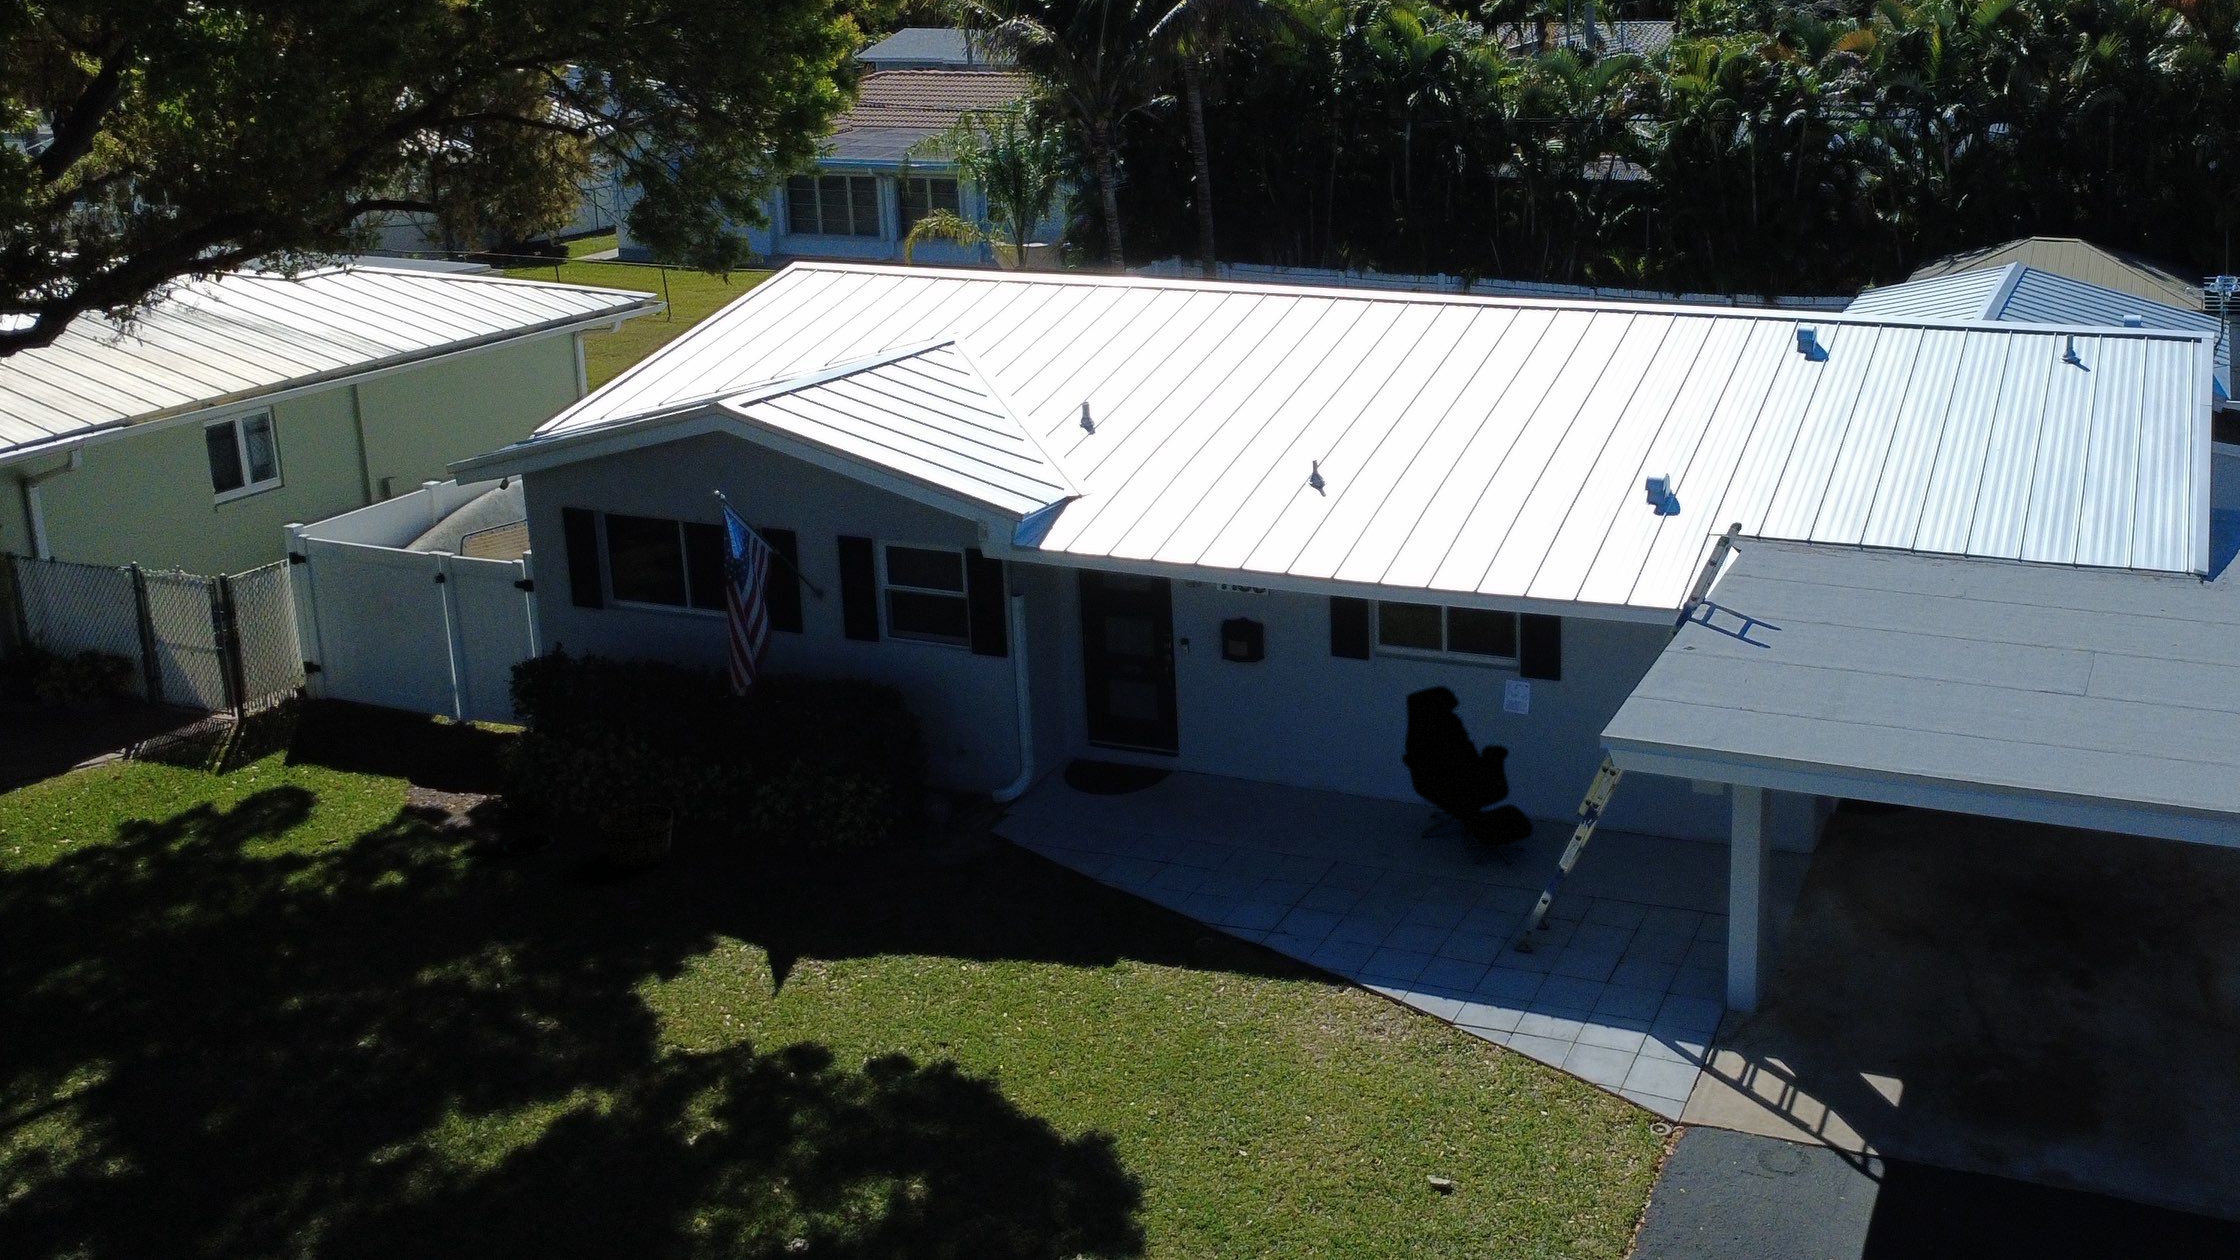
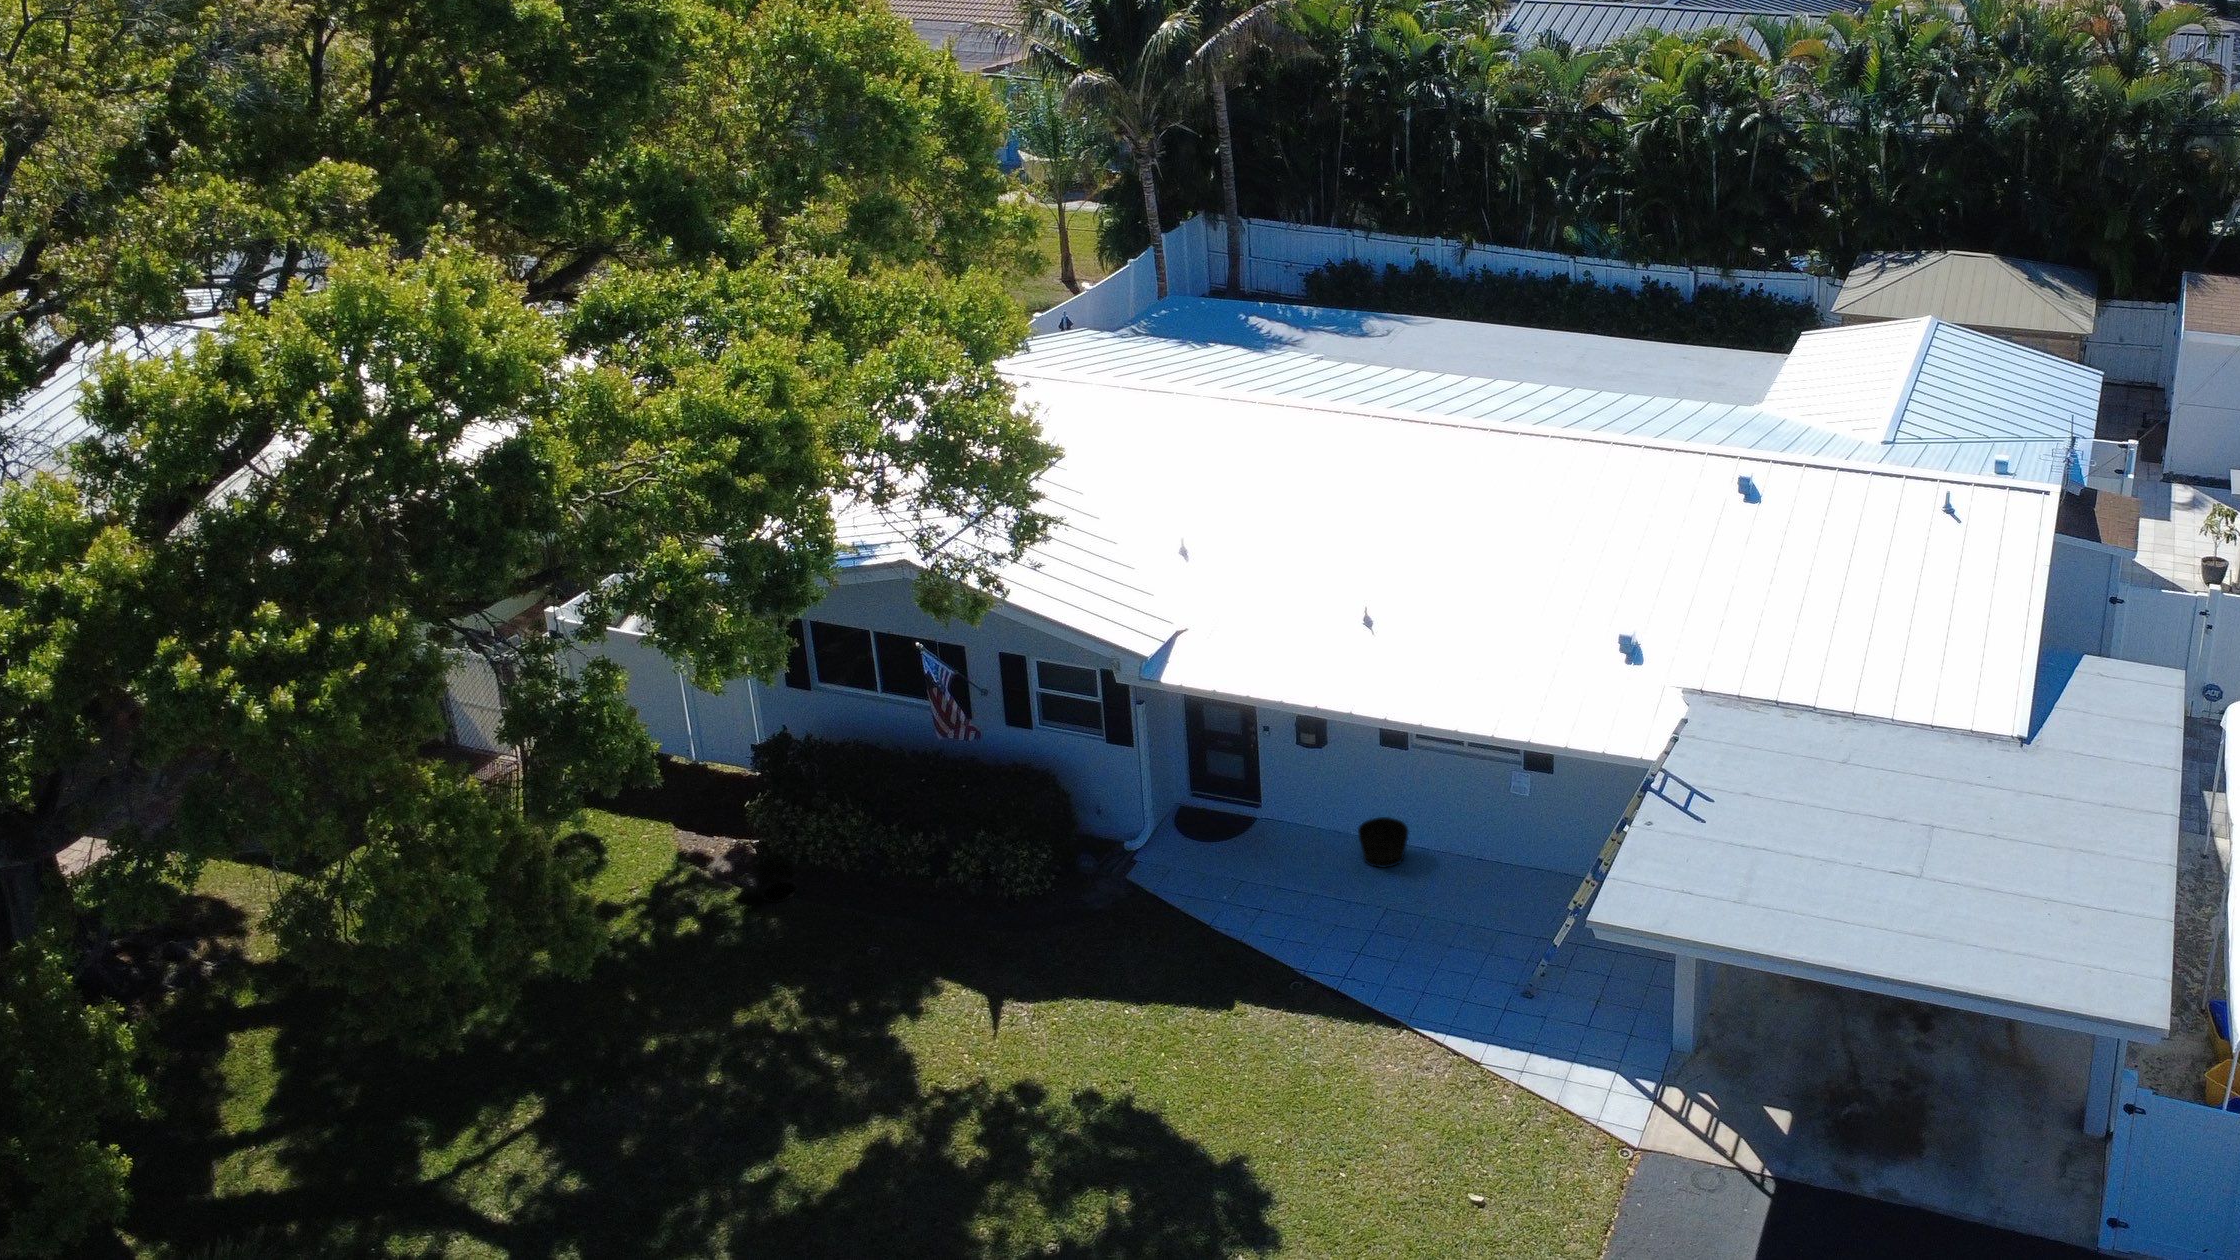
lounge chair: present [1402,686,1533,863] -> none [1433,767,1532,913]
wooden bucket: present [598,801,674,869] -> present [1358,817,1409,867]

